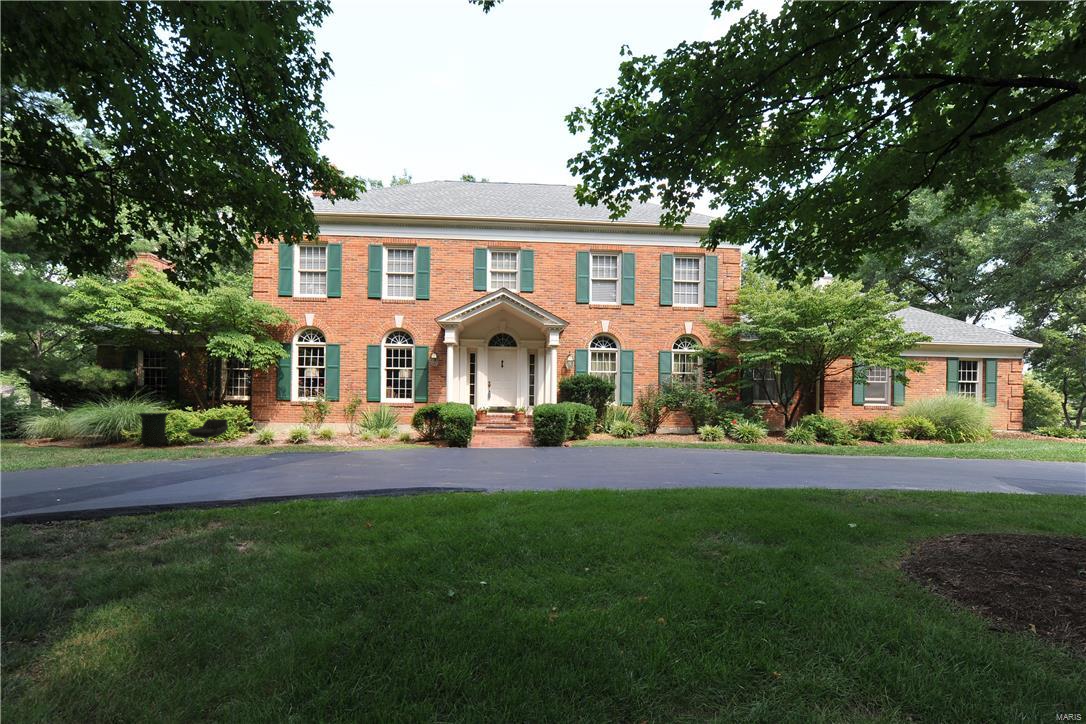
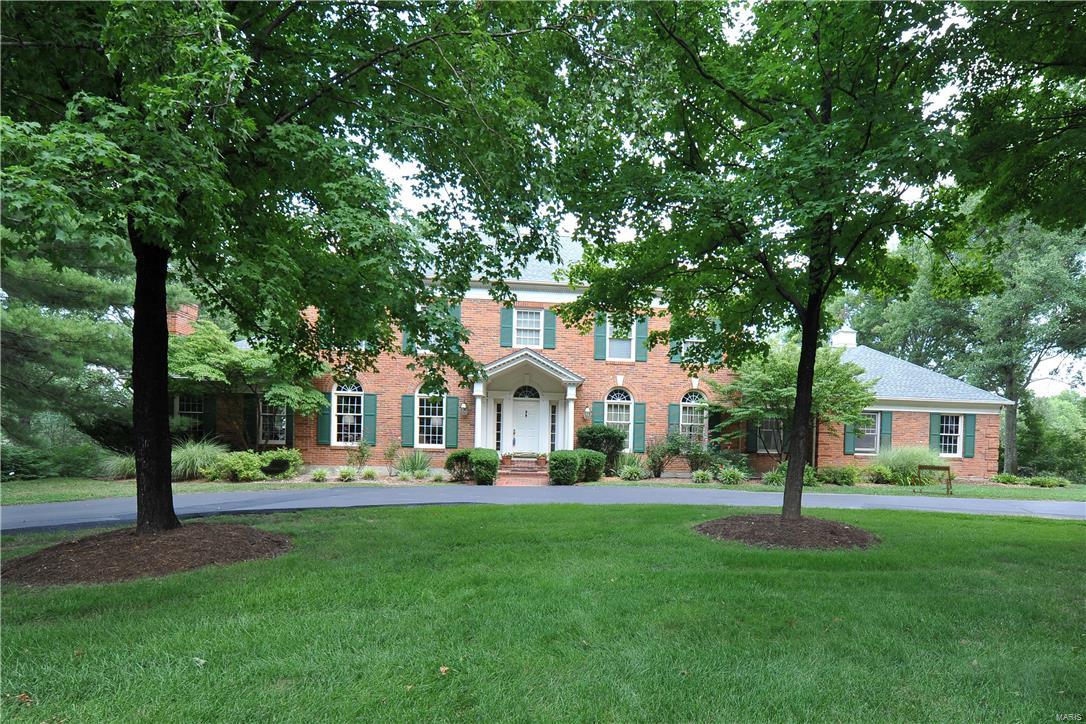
bench: none [921,412,968,446] -> present [913,465,952,495]
trash can: present [137,413,170,448] -> none [221,452,247,482]

